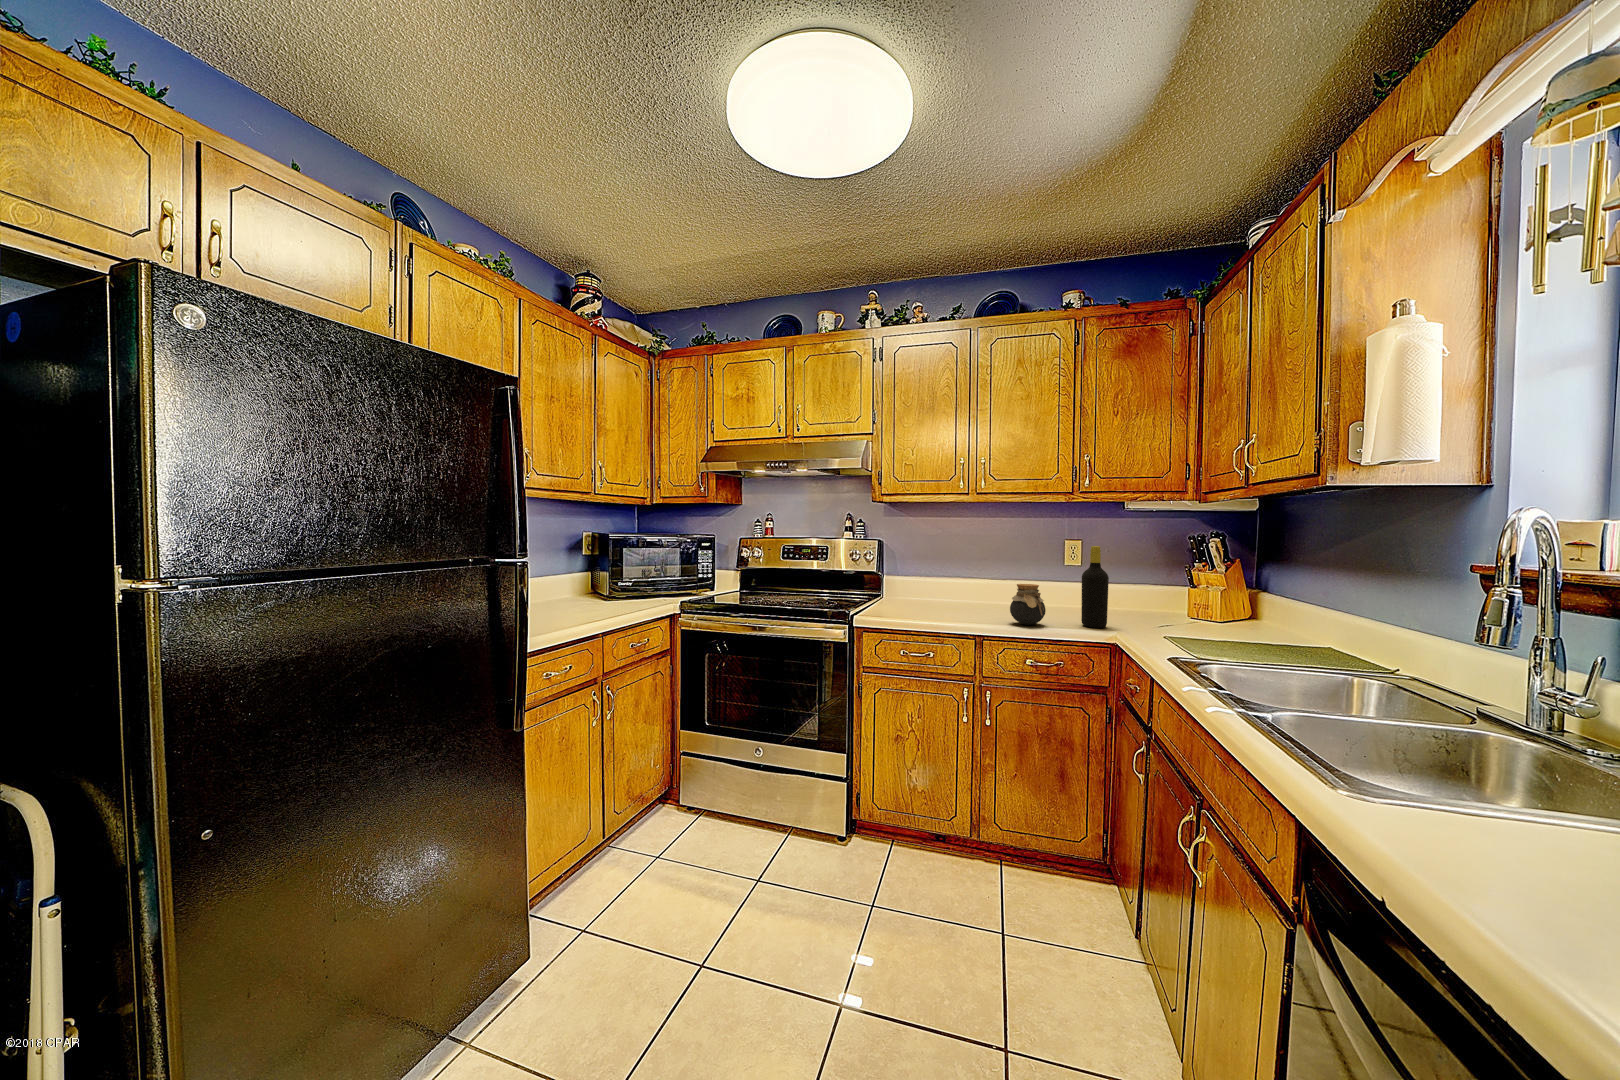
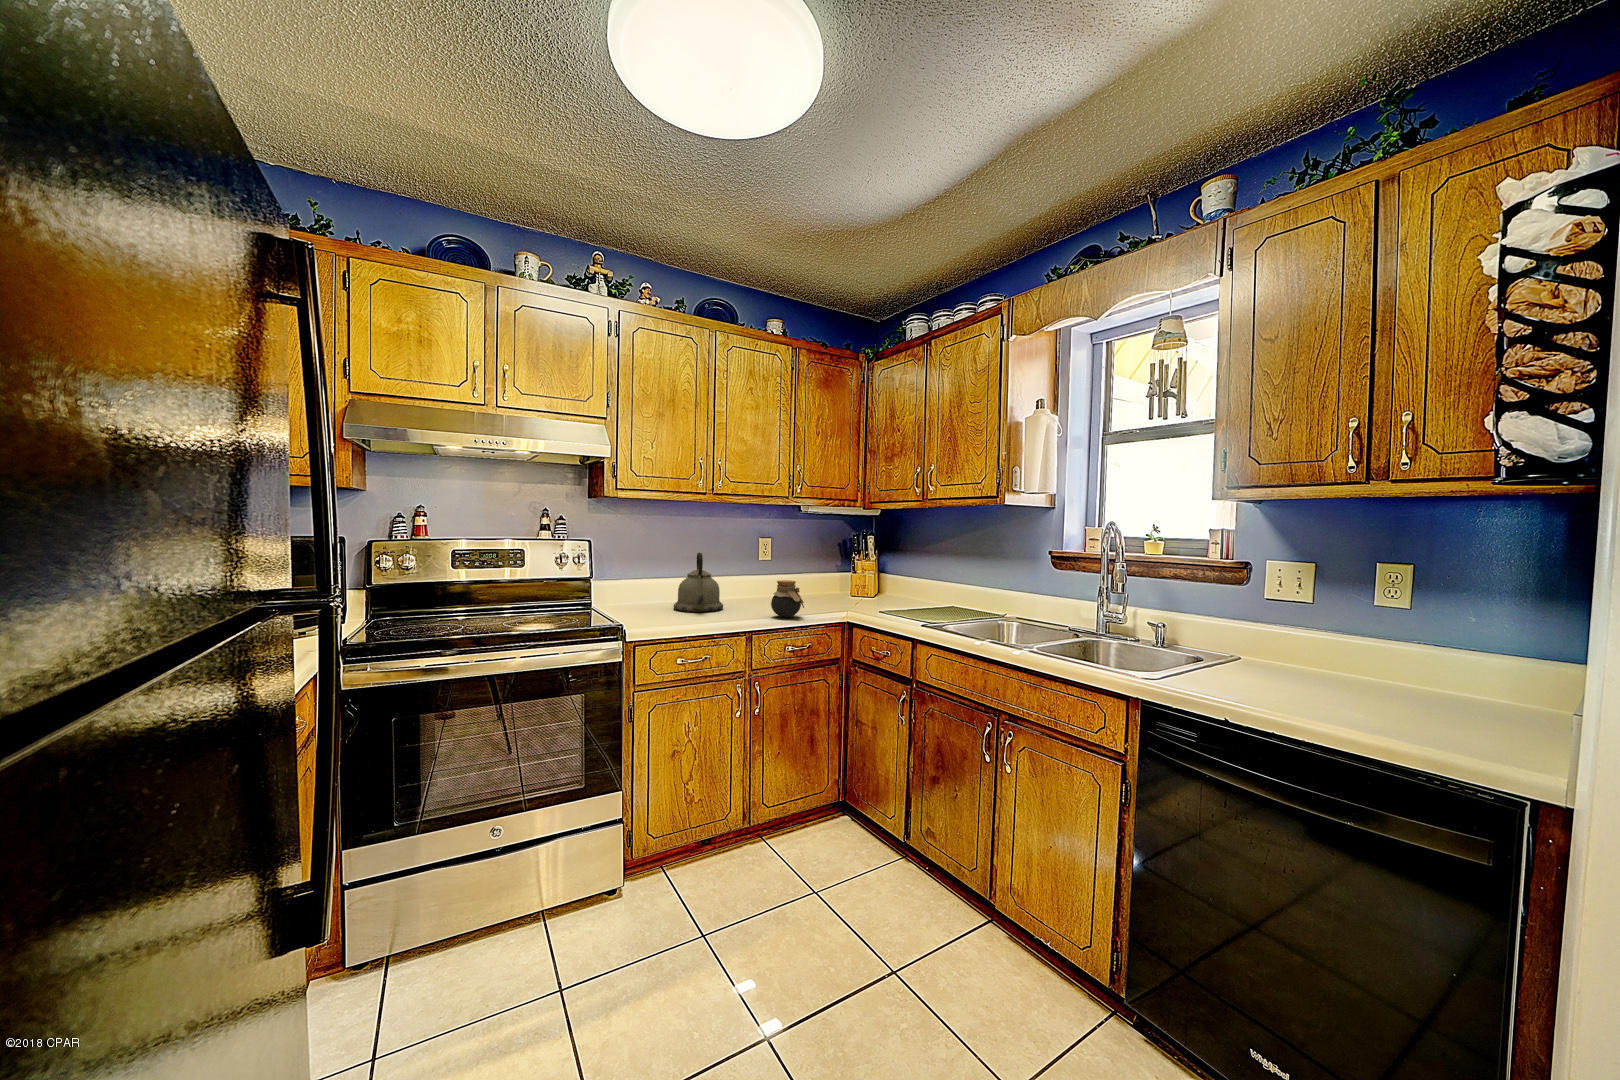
bottle: present [1081,546,1109,628] -> none [818,545,839,613]
kettle: none [938,553,988,612] -> present [674,553,723,612]

